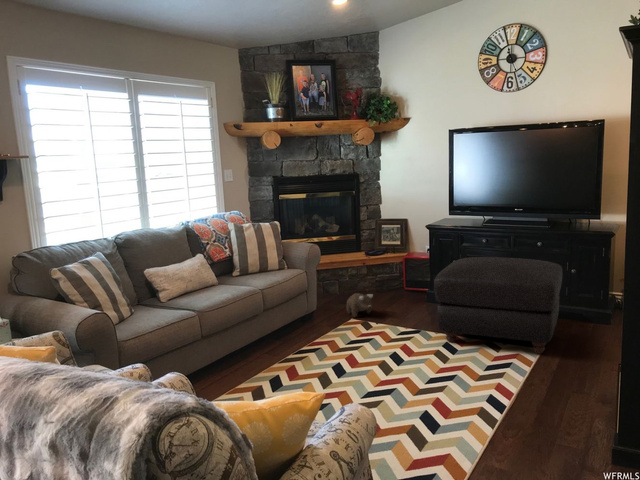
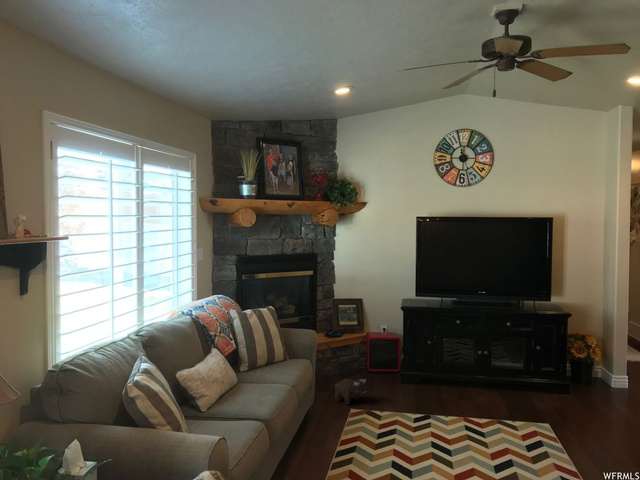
ottoman: present [434,257,563,354] -> none [442,338,564,428]

